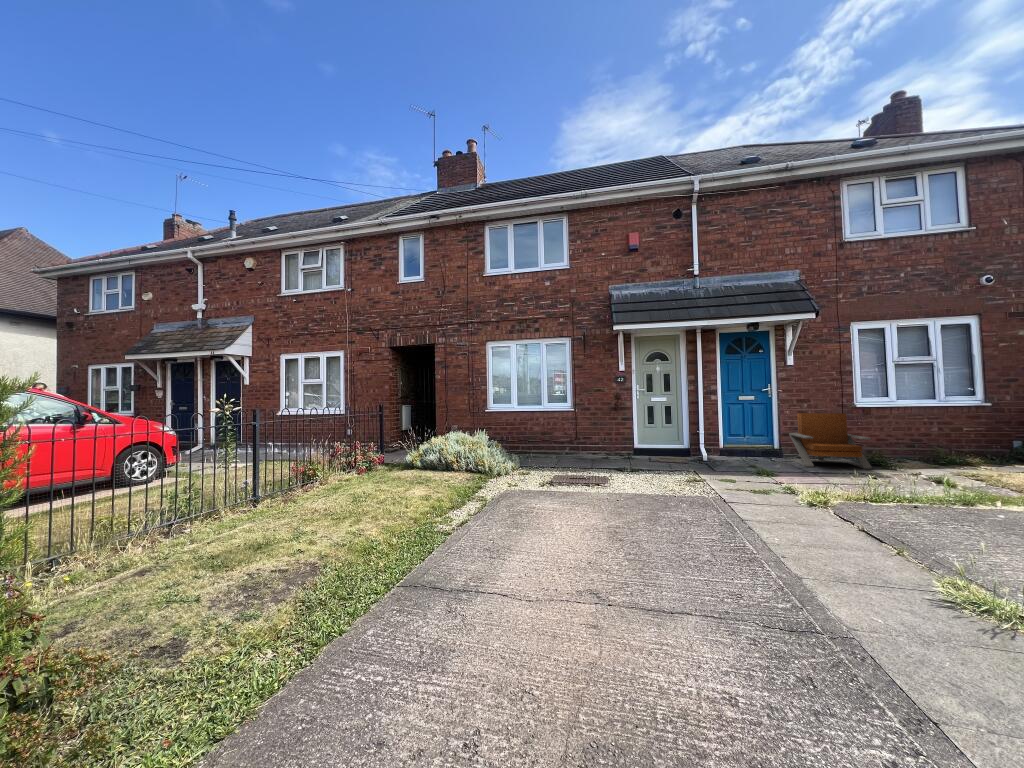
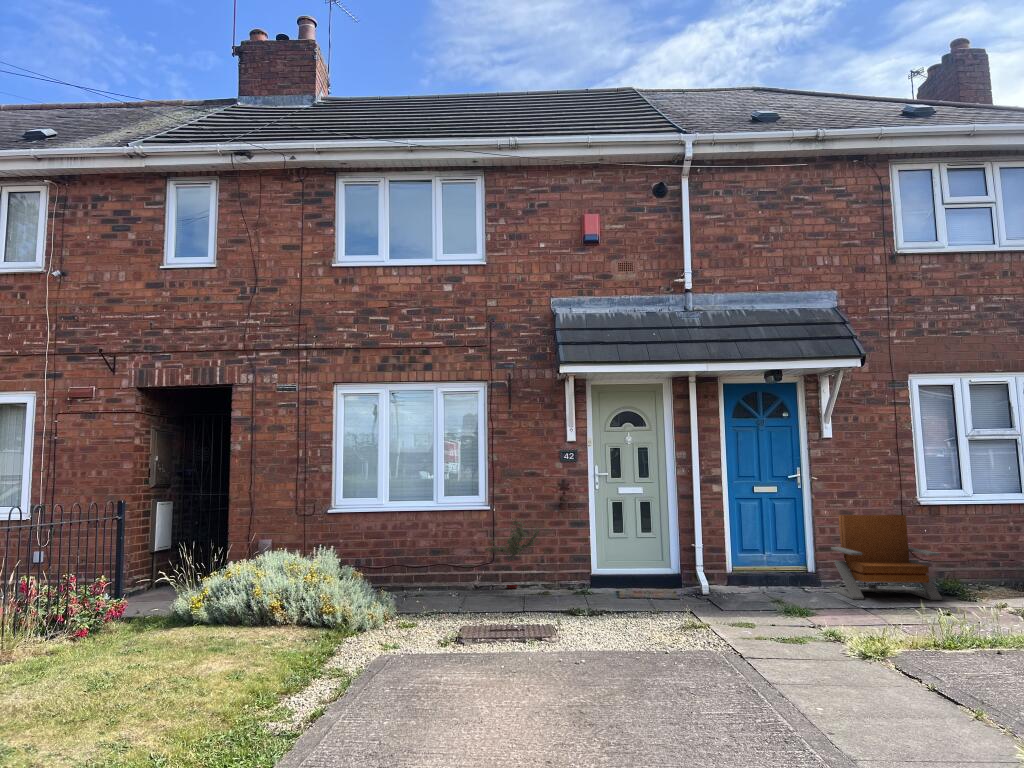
potted tree: none [570,415,604,455] -> present [485,518,540,589]

